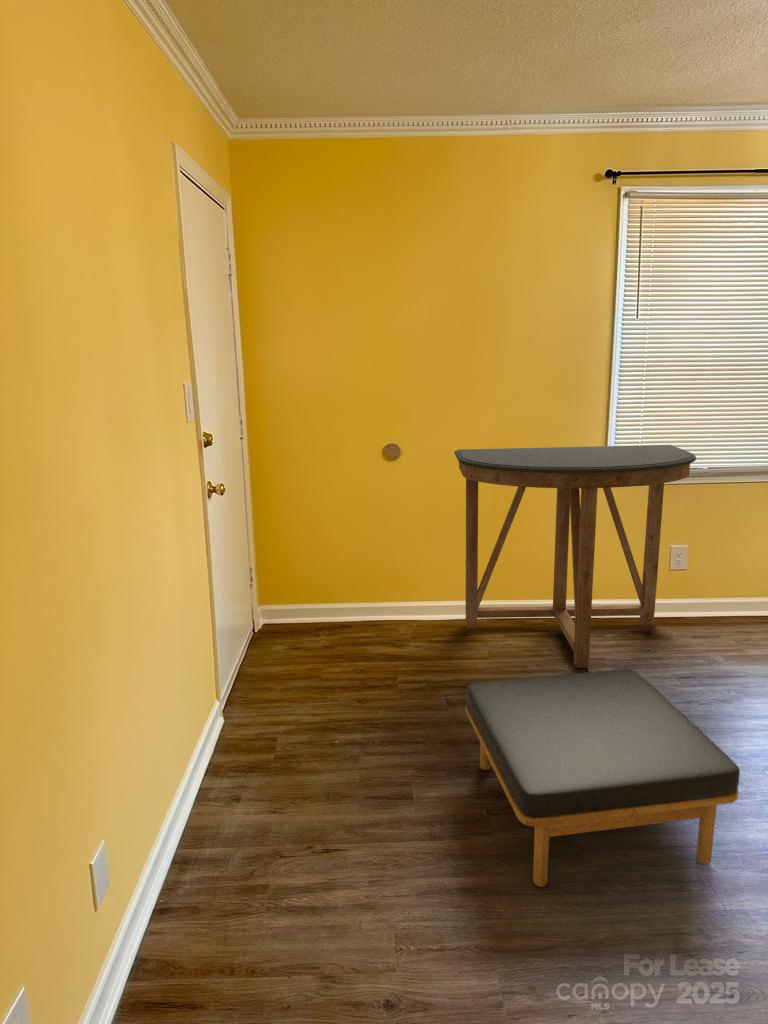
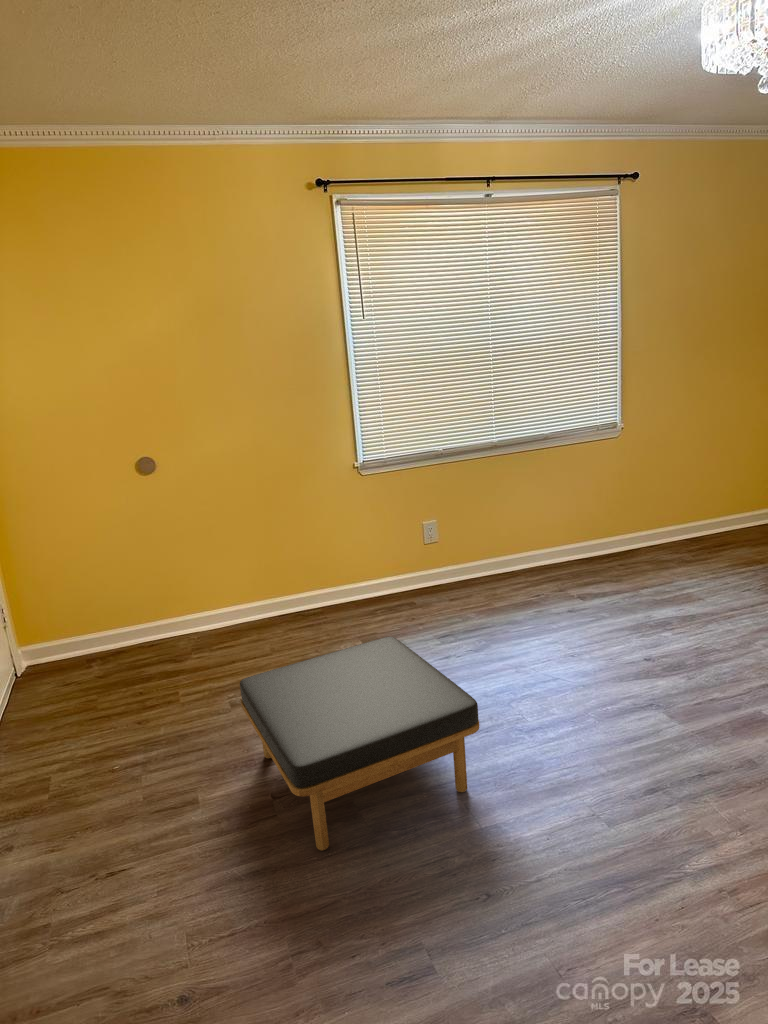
console table: present [454,445,696,668] -> none [210,430,429,646]

